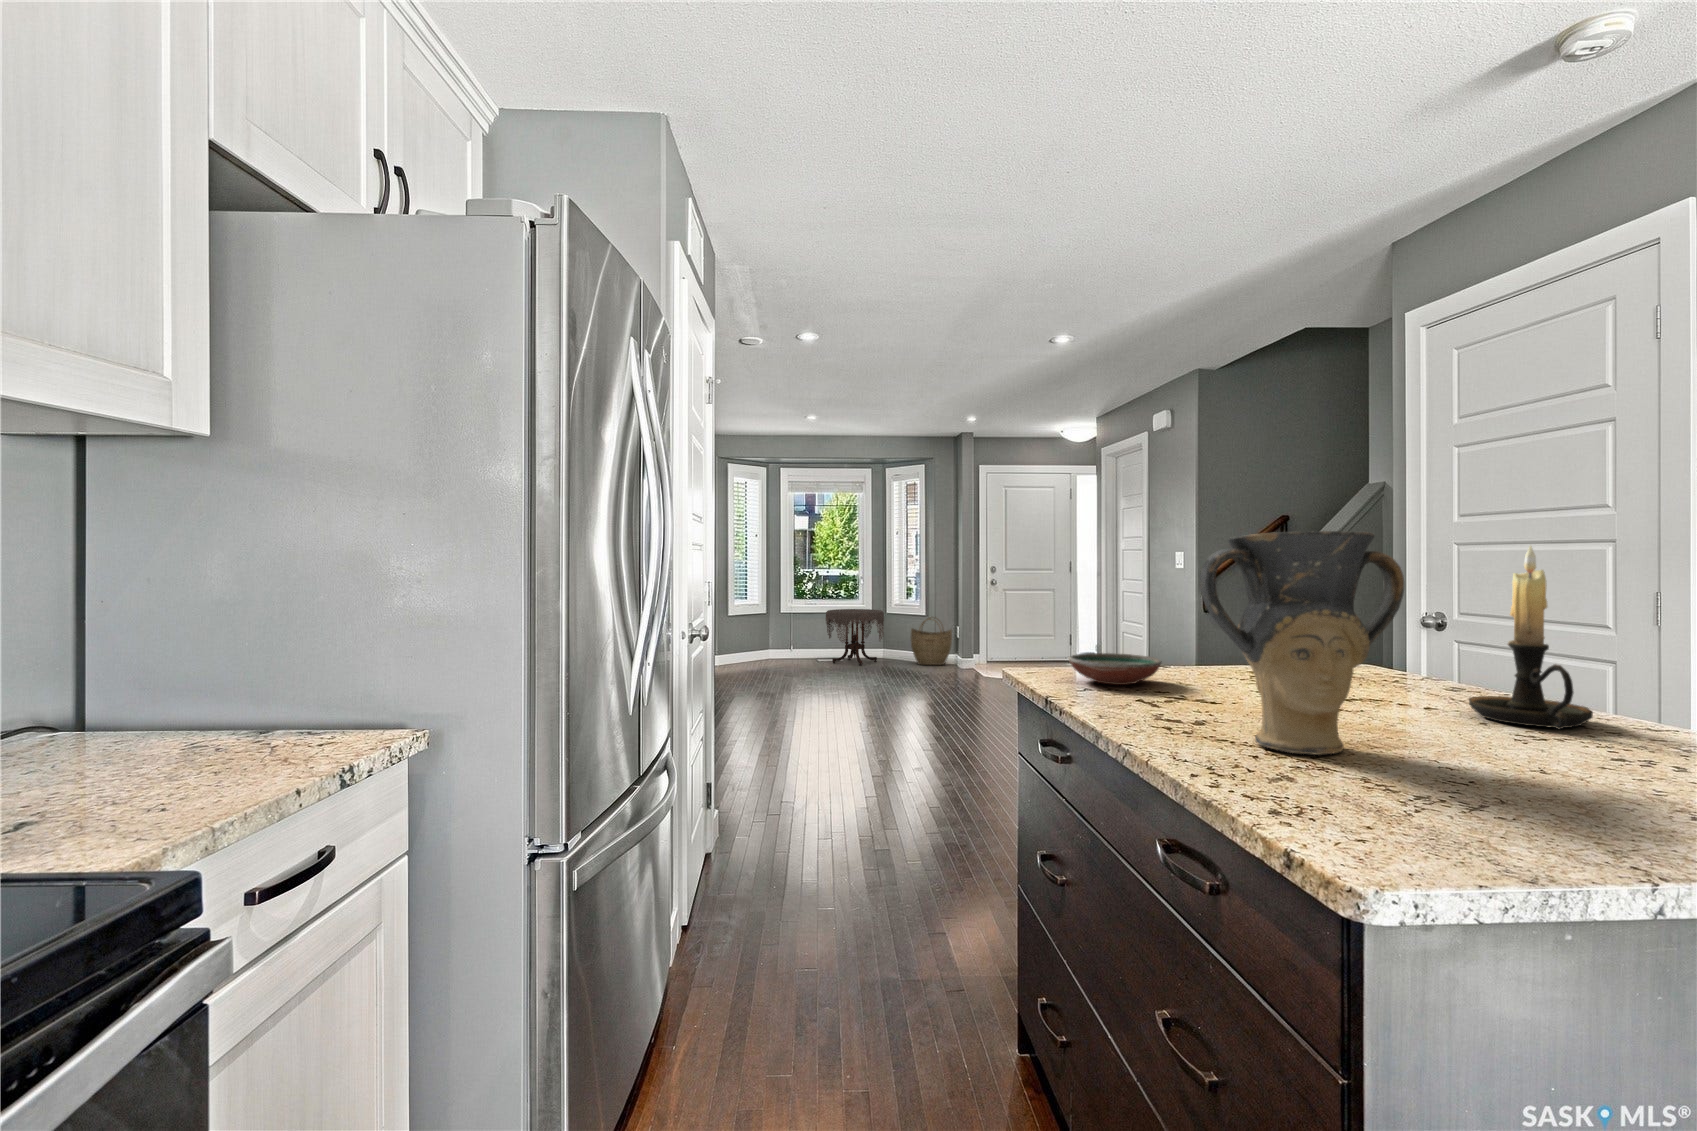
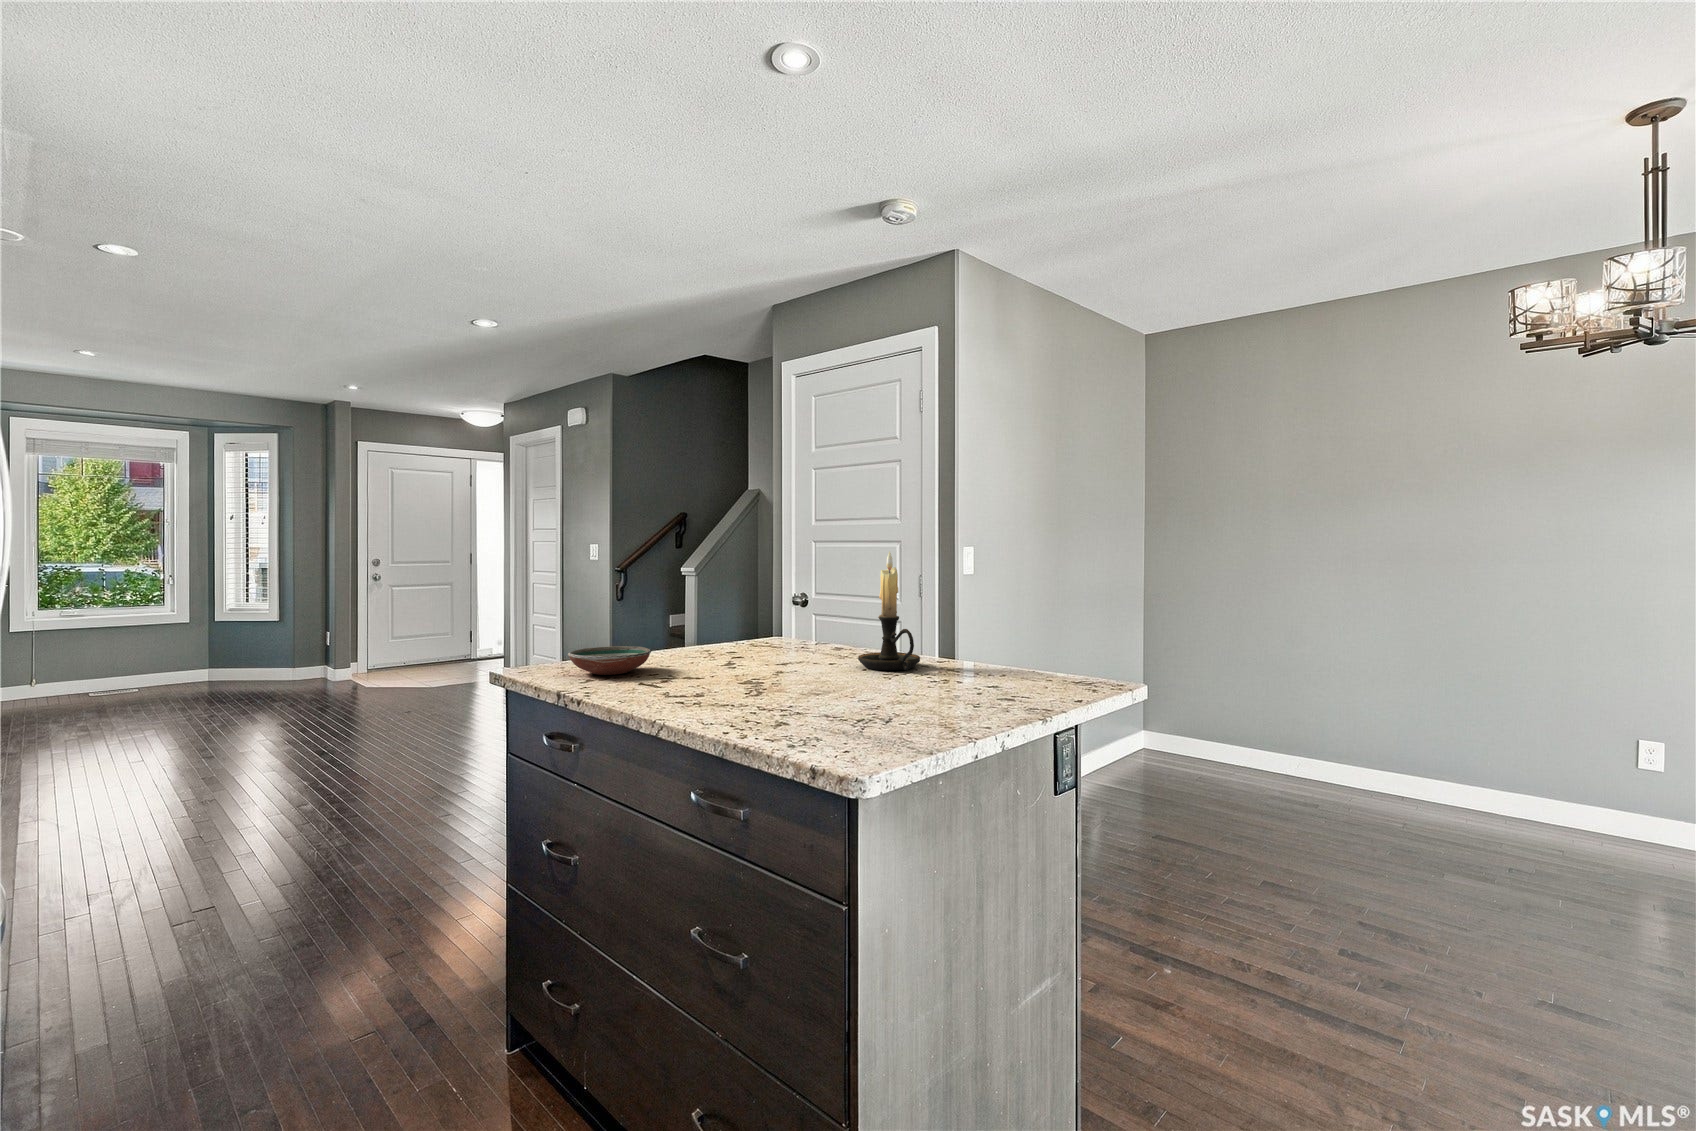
vase: present [1200,531,1404,755] -> none [714,545,837,707]
side table: present [826,609,884,665] -> none [110,618,214,696]
woven basket: present [911,618,952,665] -> none [257,622,319,684]

